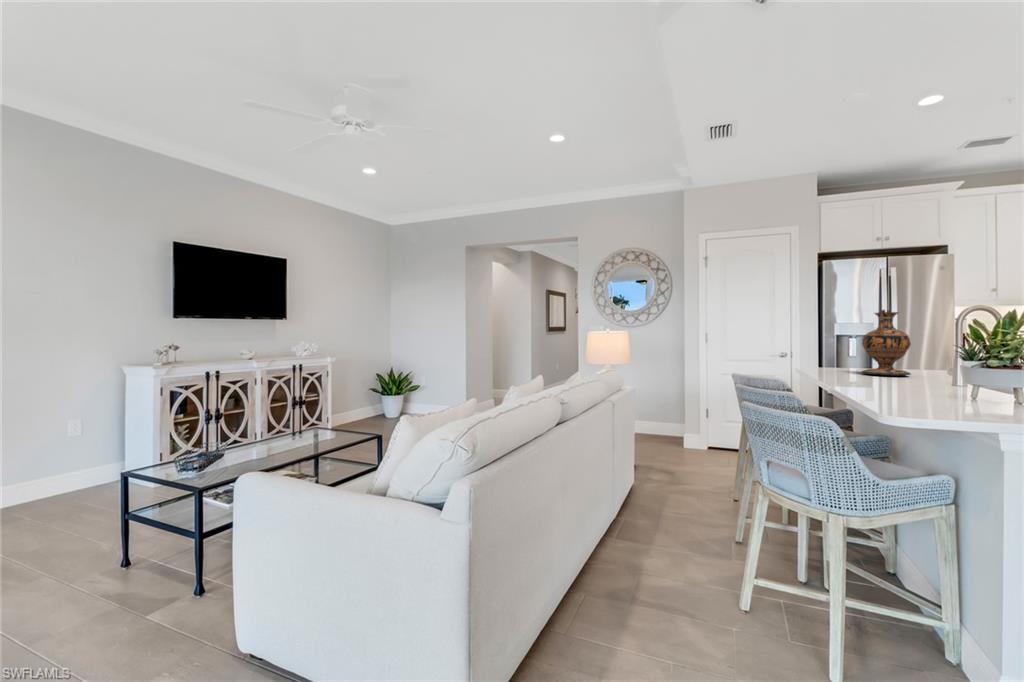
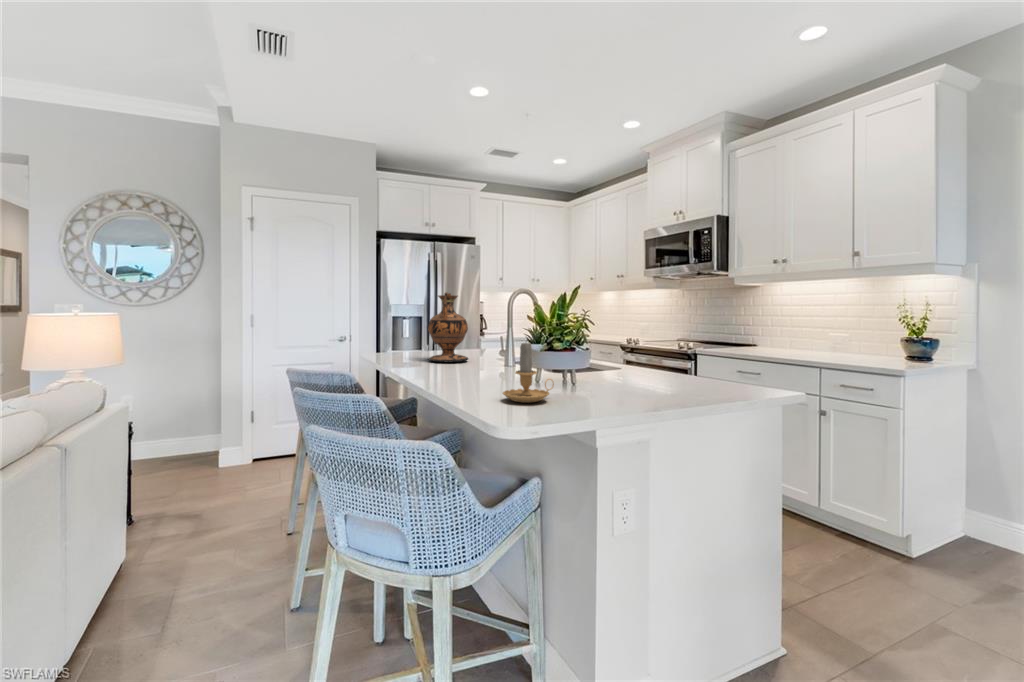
candle: none [913,349,978,404] -> present [503,343,554,403]

